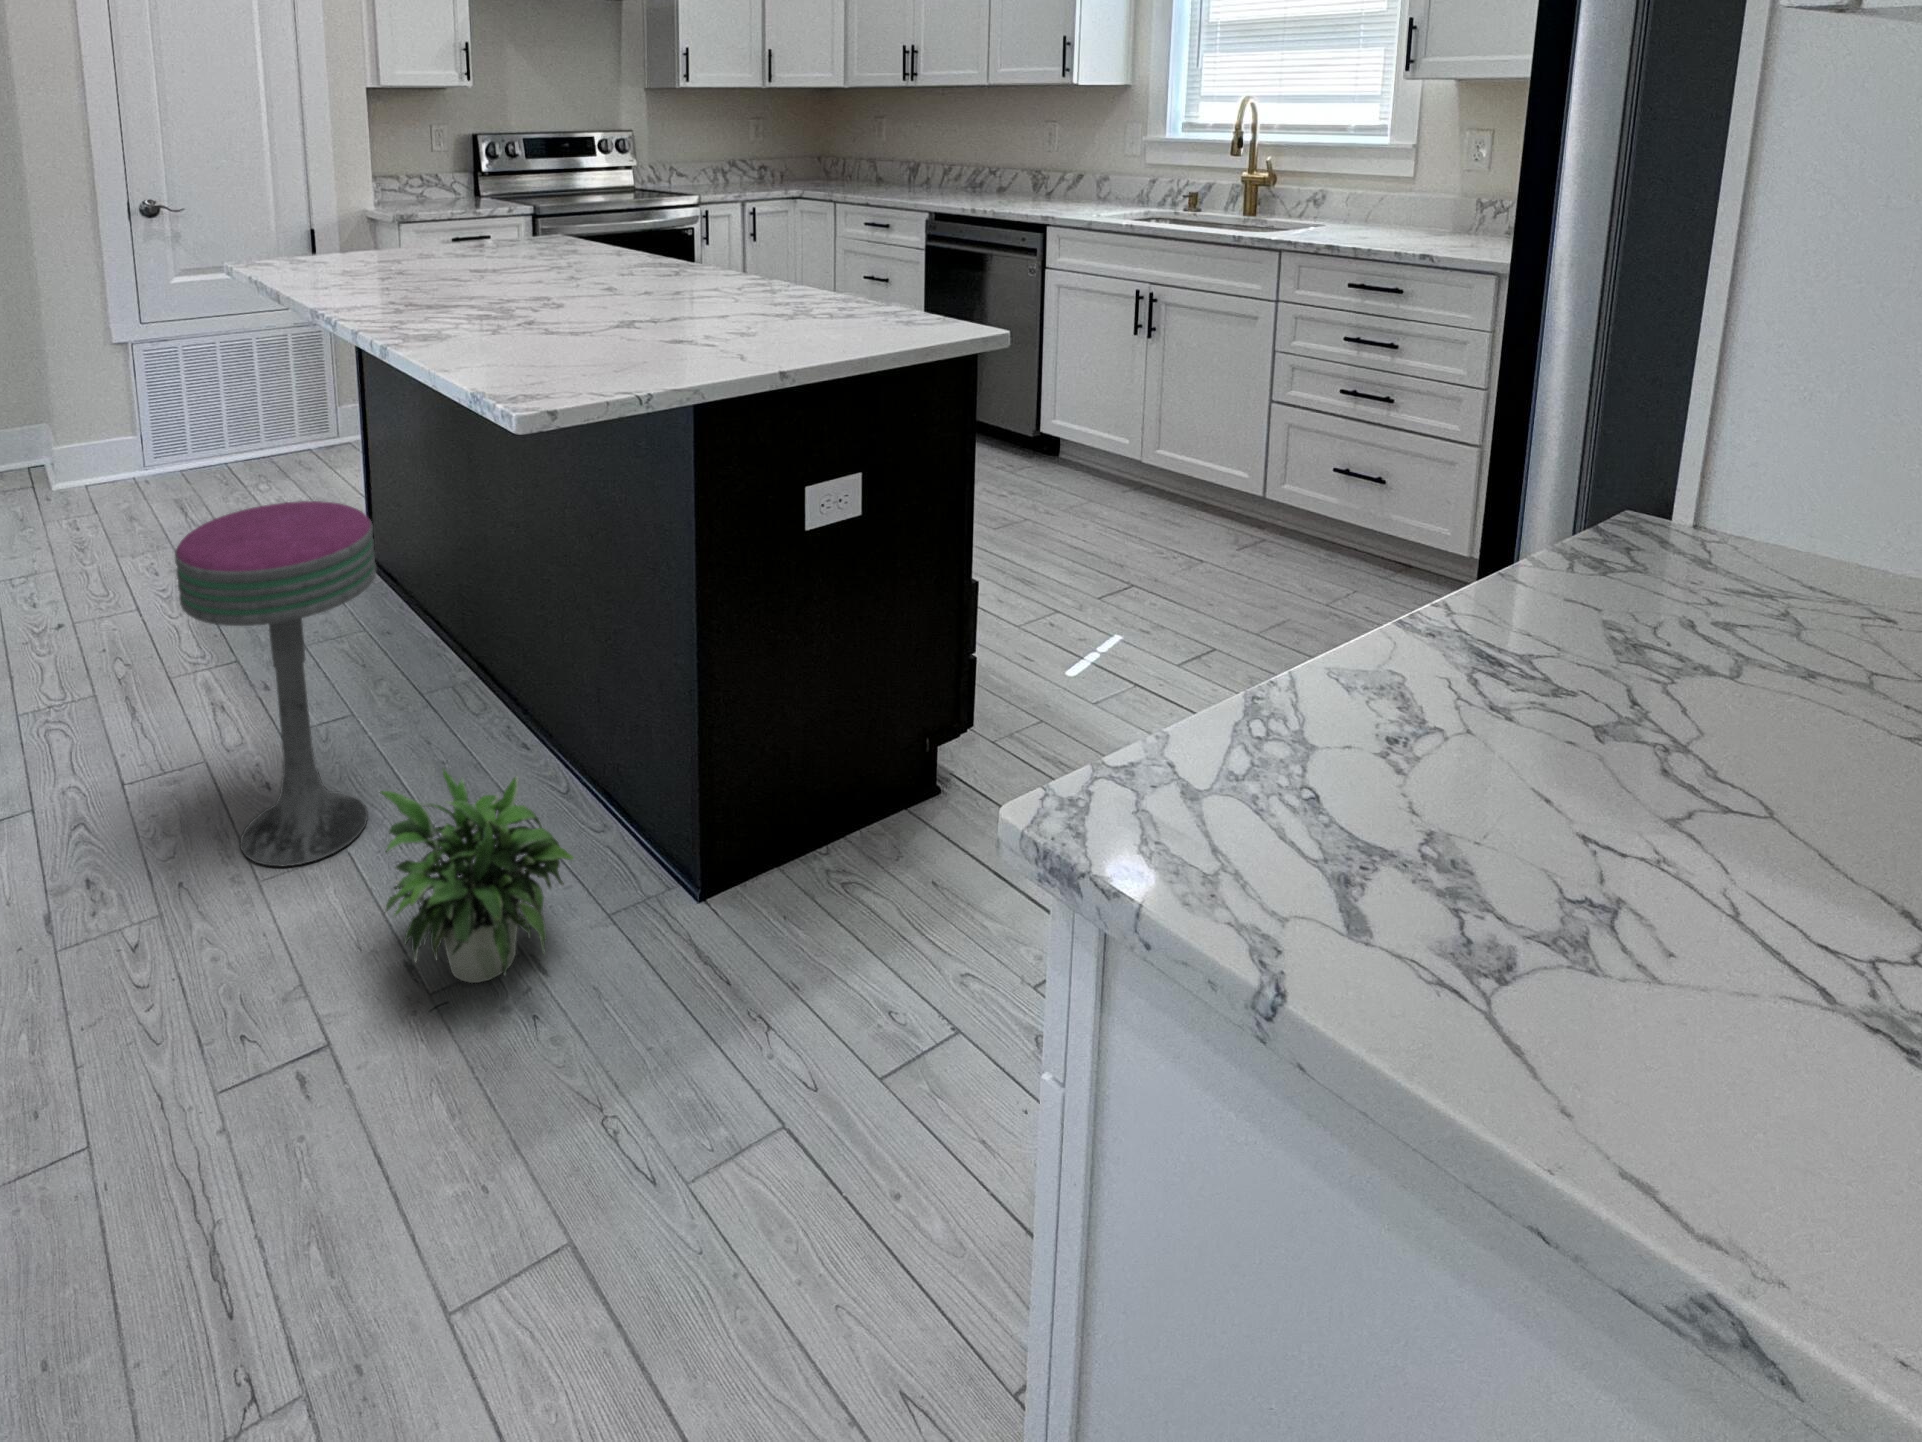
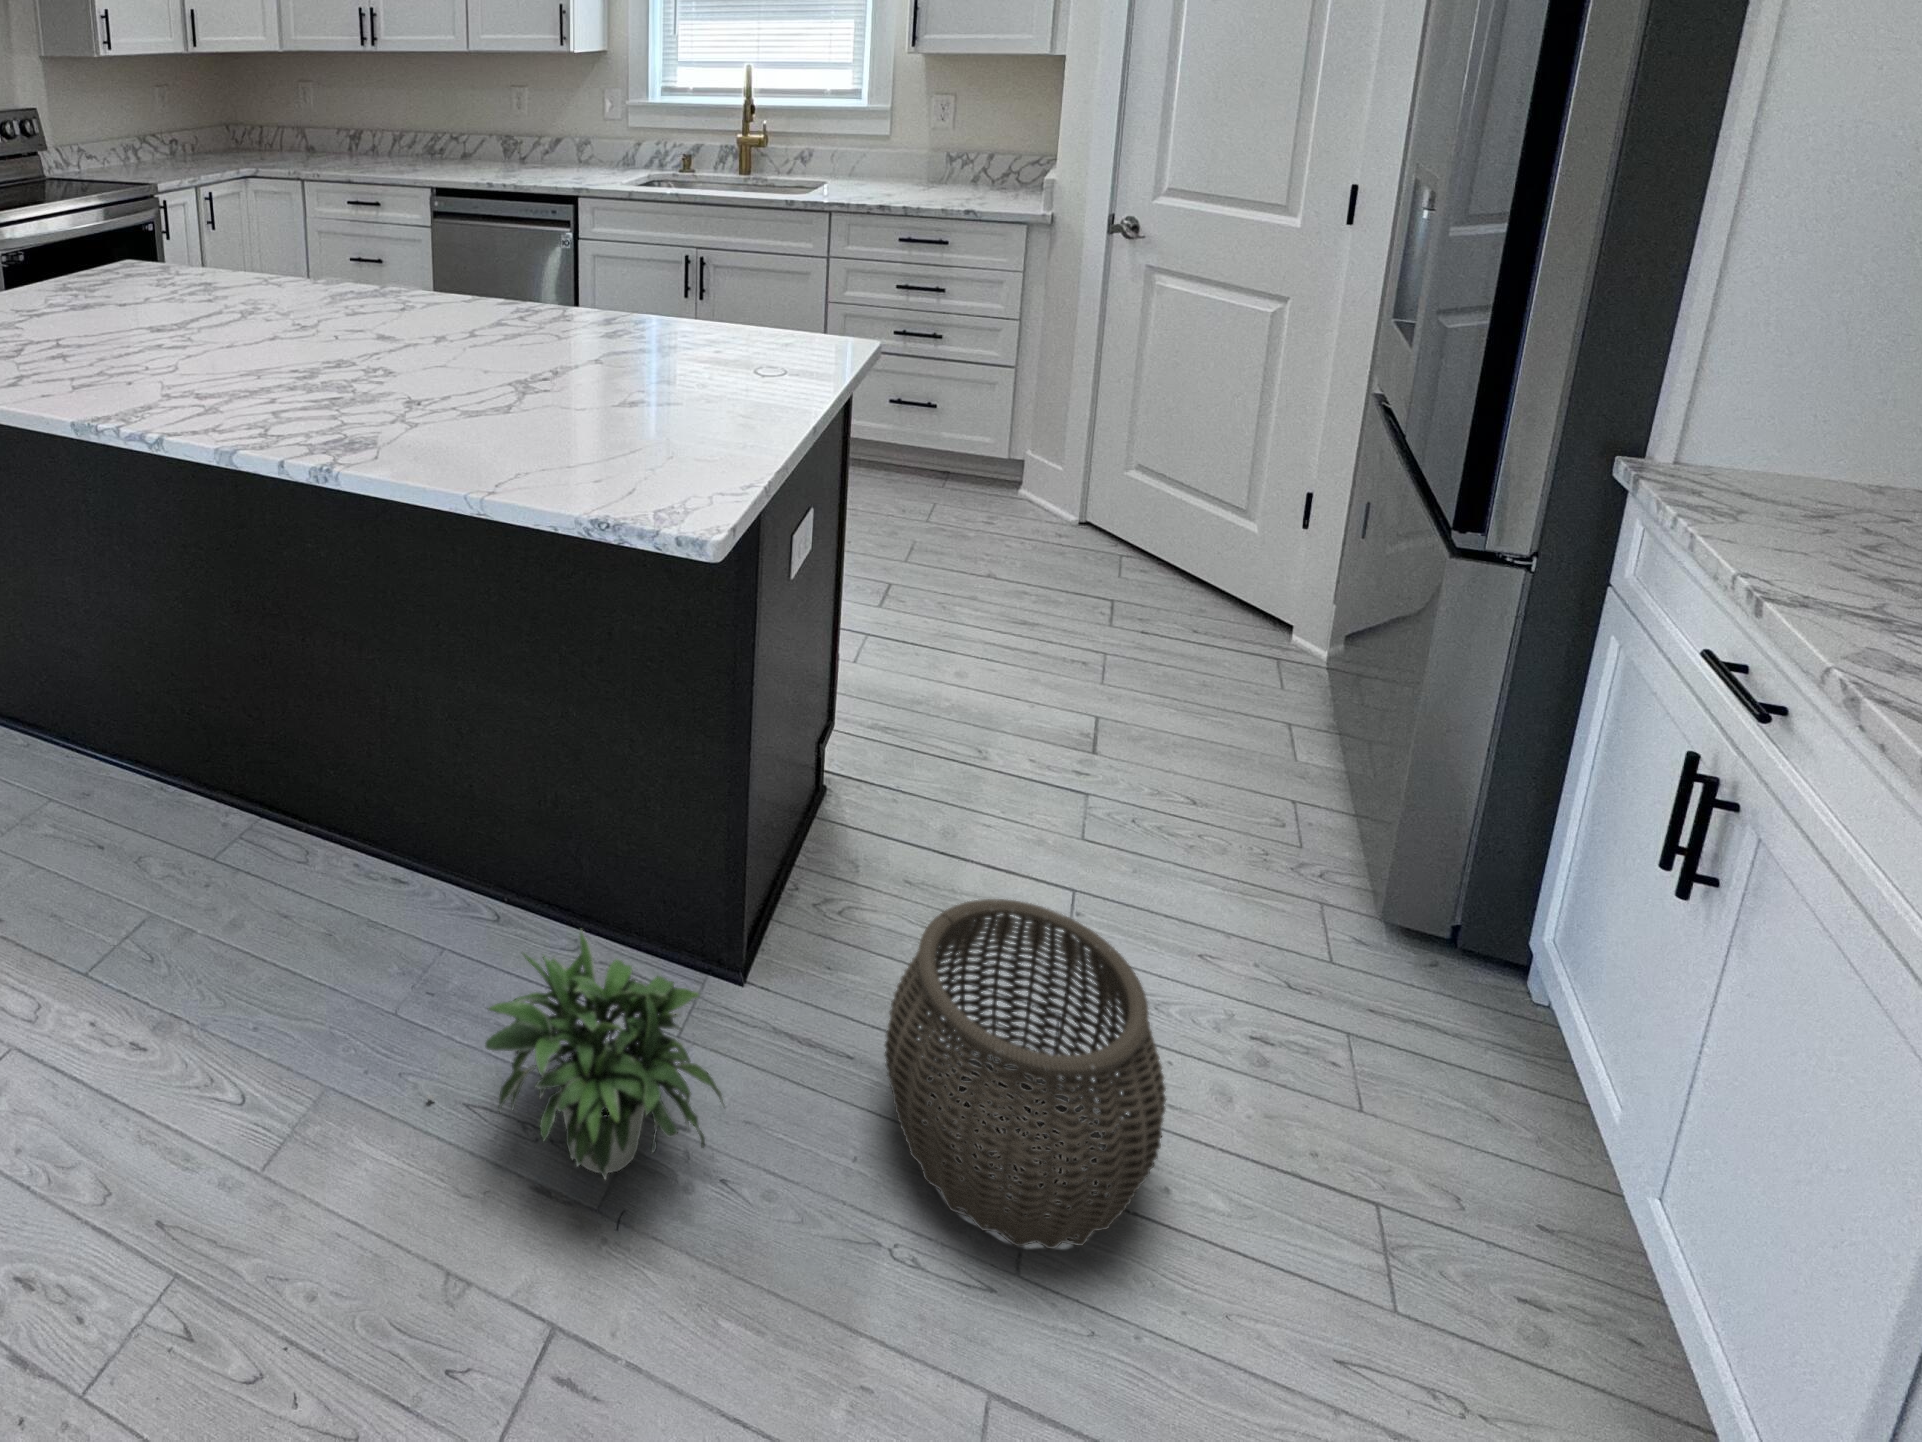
bar stool: present [174,501,377,867] -> none [88,677,339,1151]
woven basket: none [656,851,924,1208] -> present [885,899,1166,1249]

